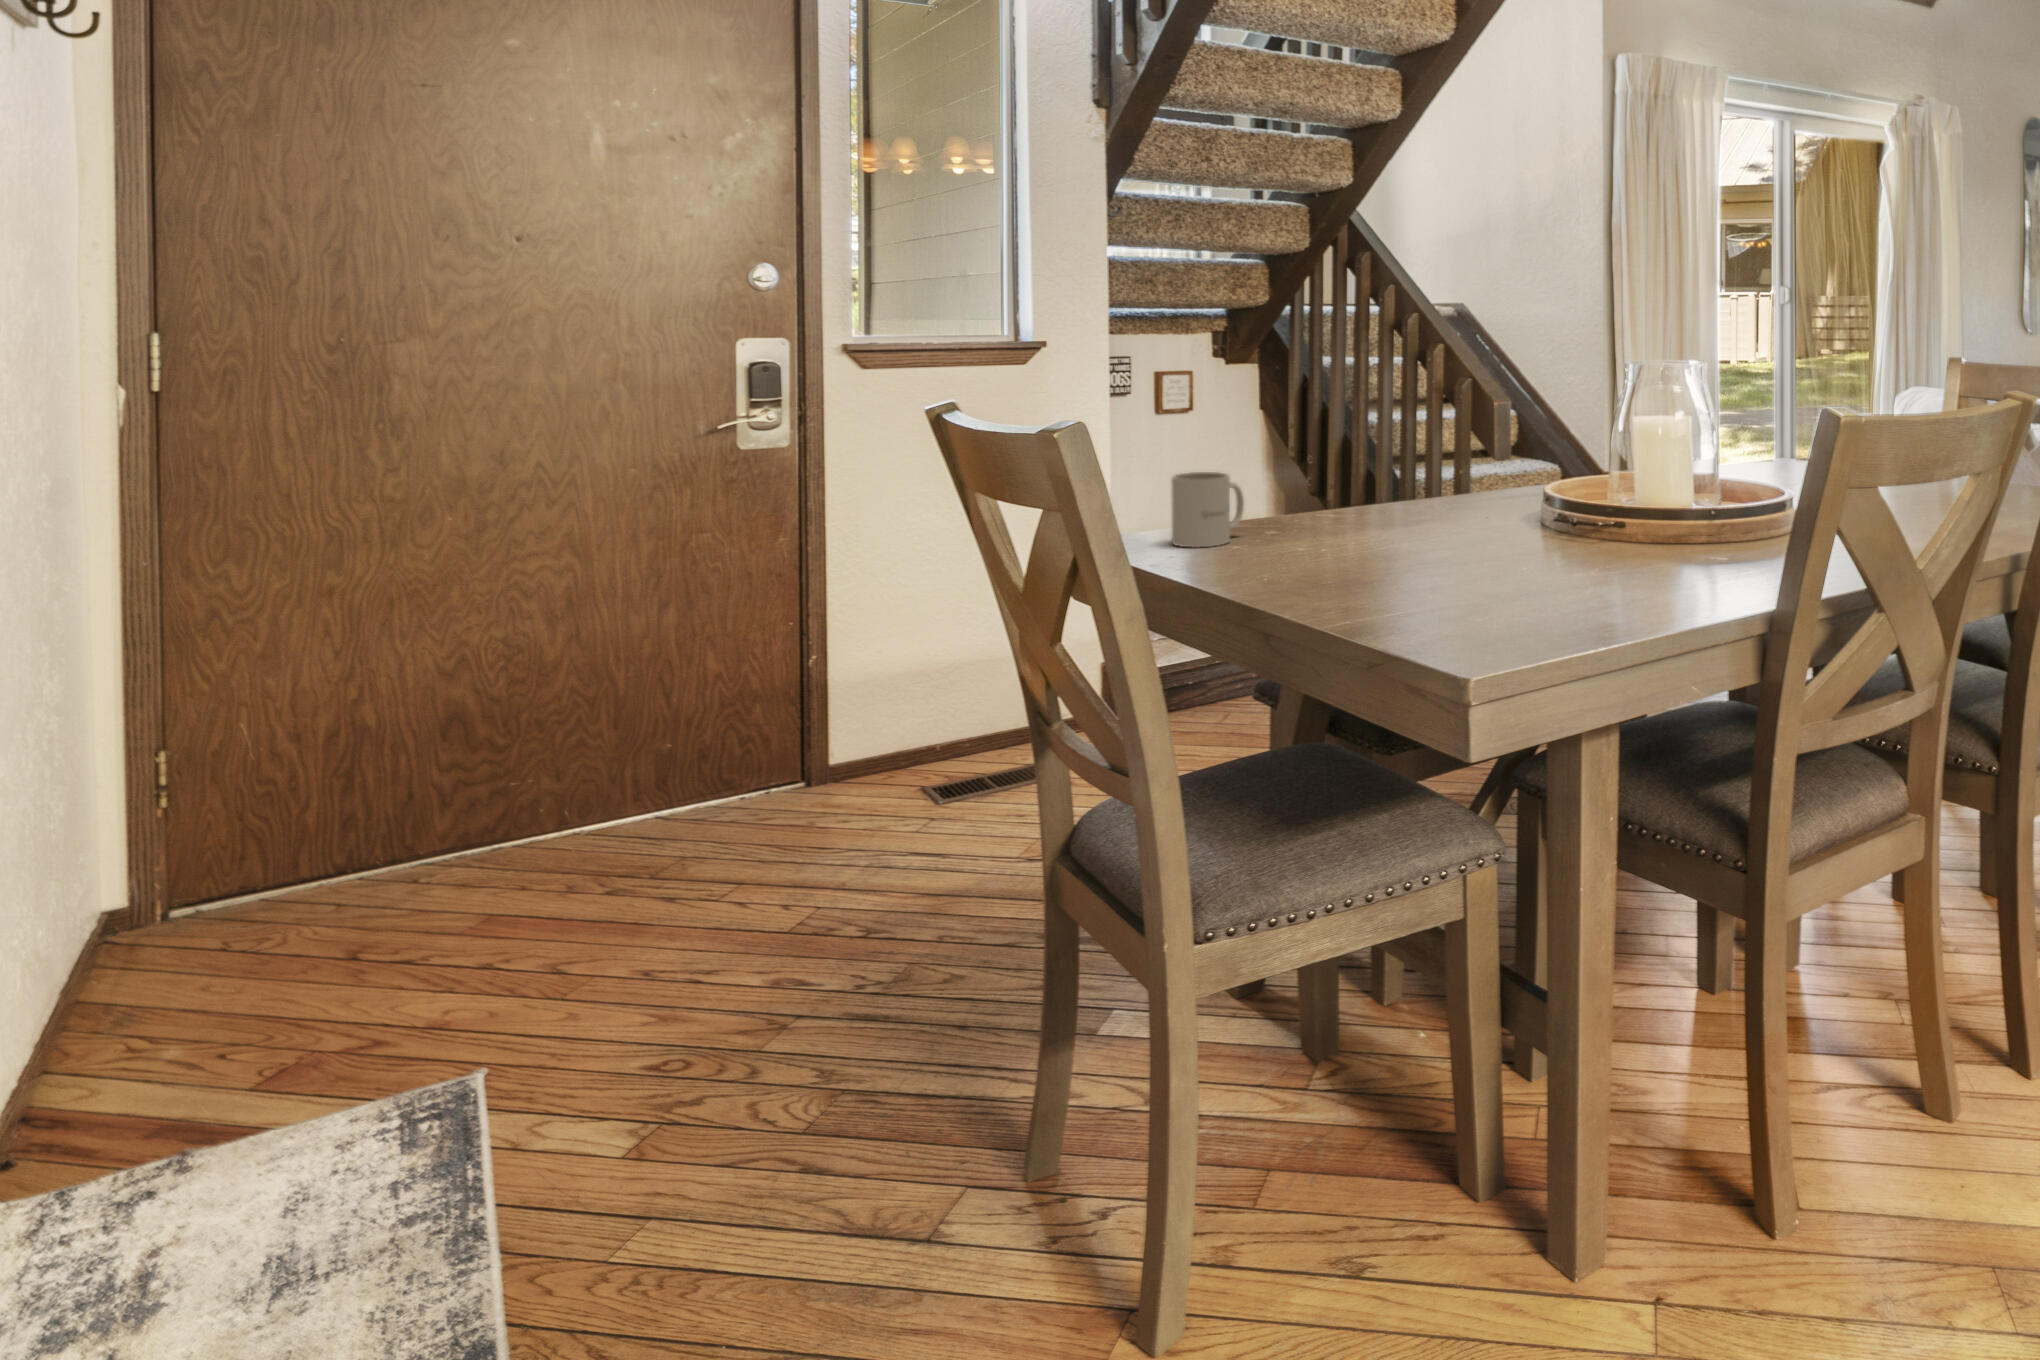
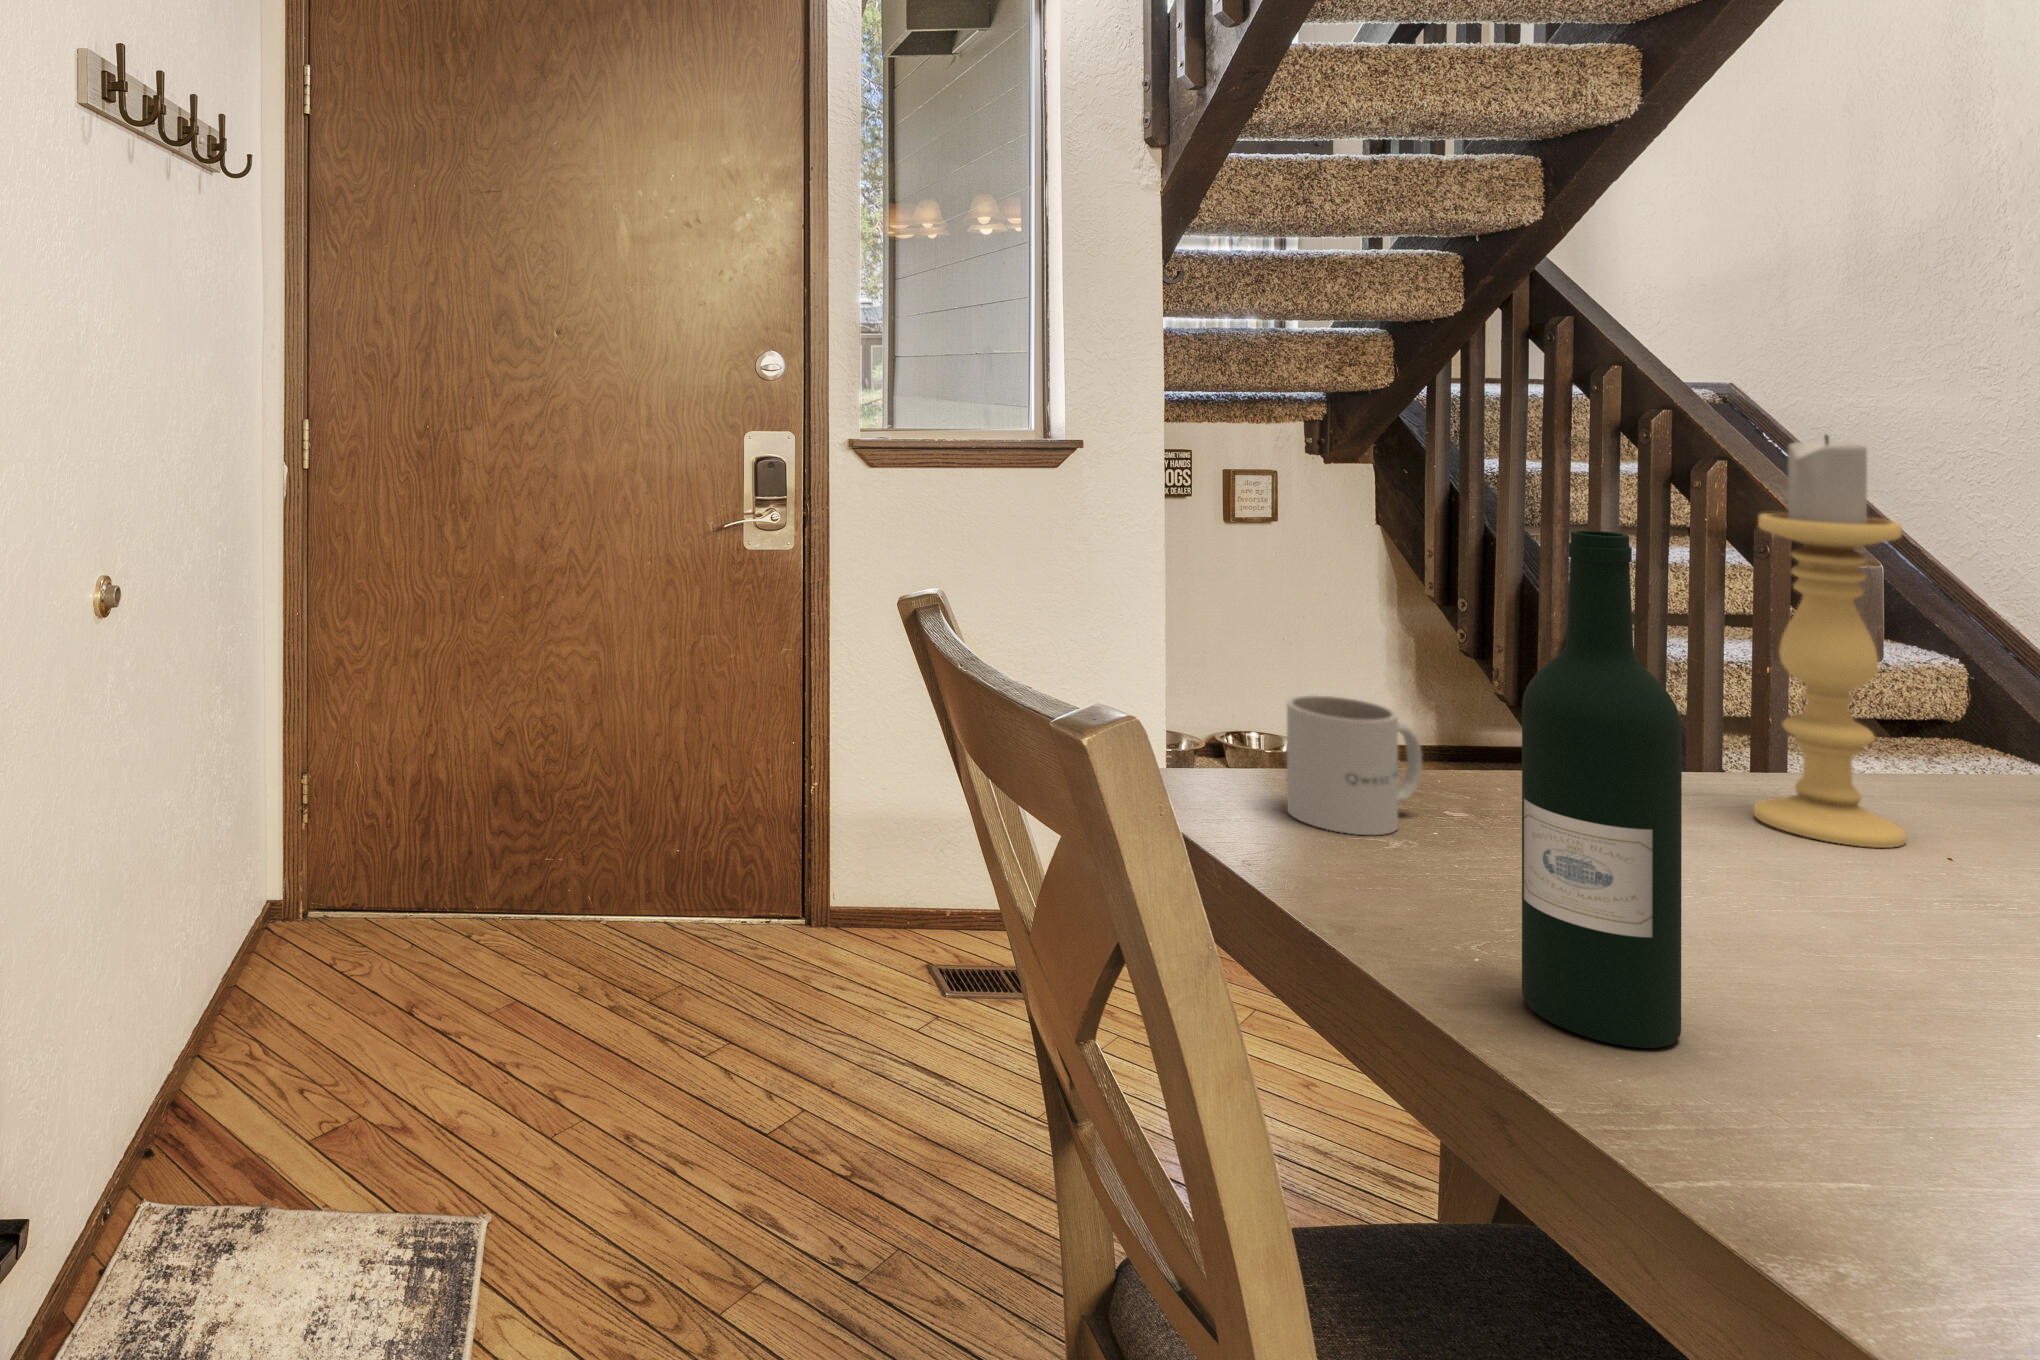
candle holder: none [1398,309,1454,518] -> present [1754,435,1906,848]
wine bottle: none [1267,345,1328,590] -> present [1522,530,1682,1048]

